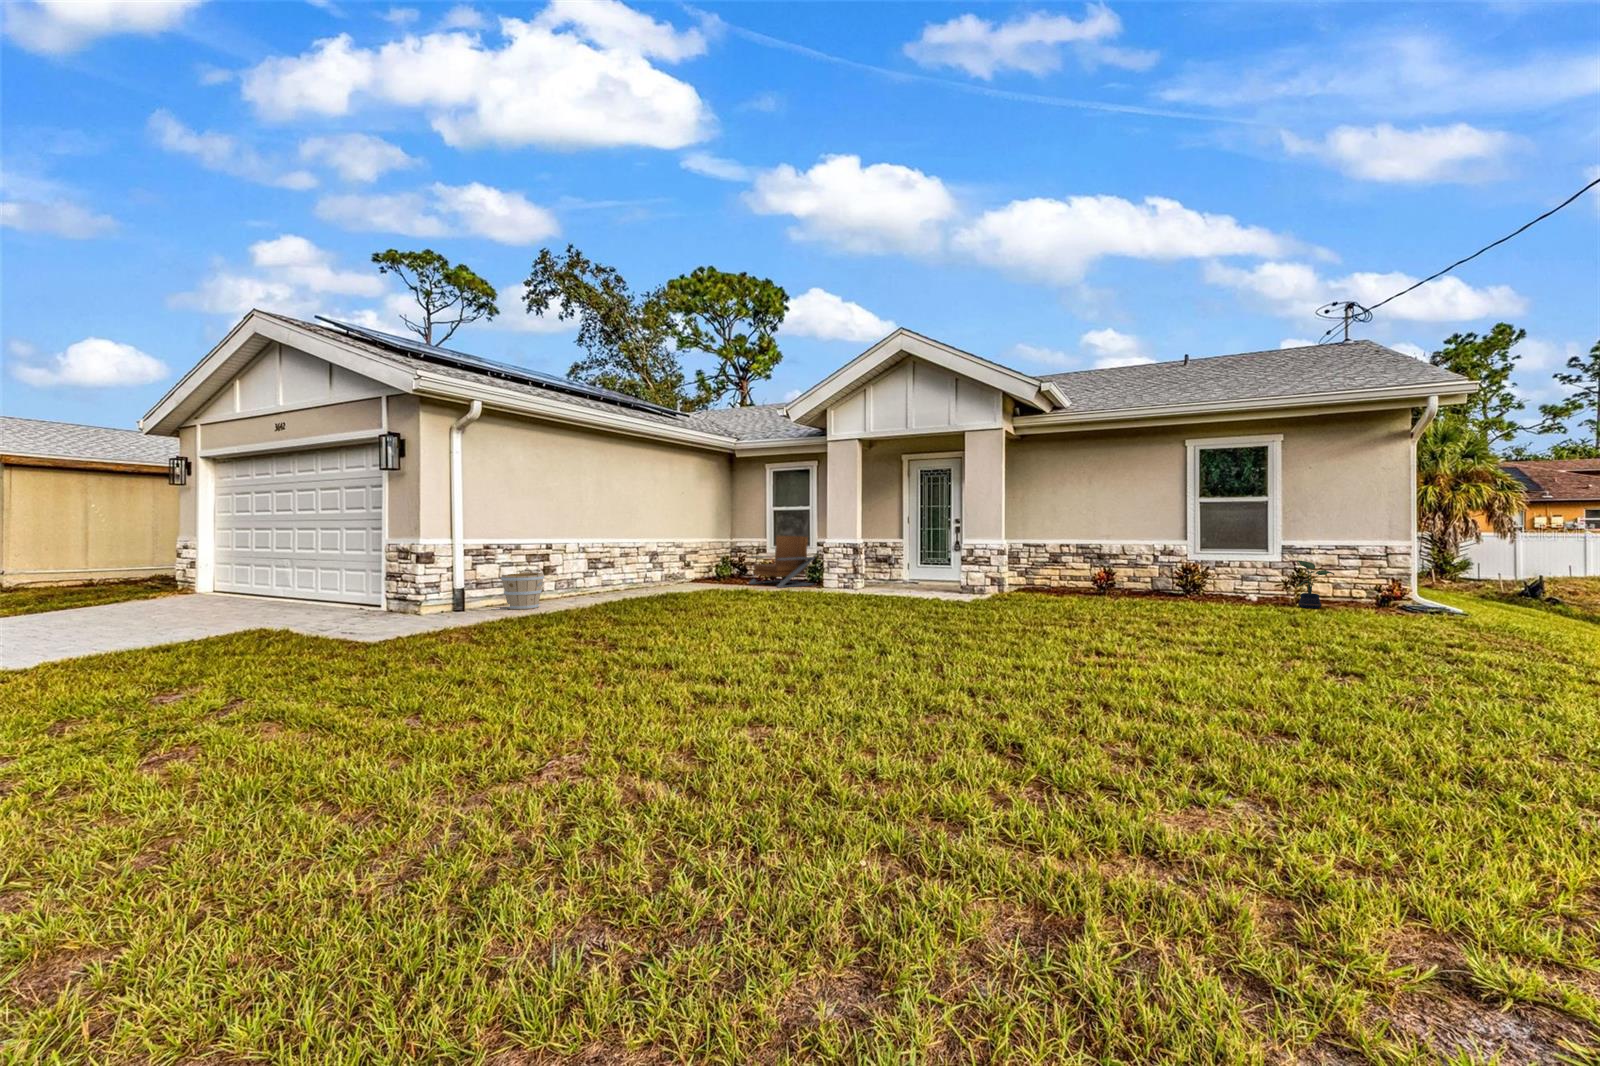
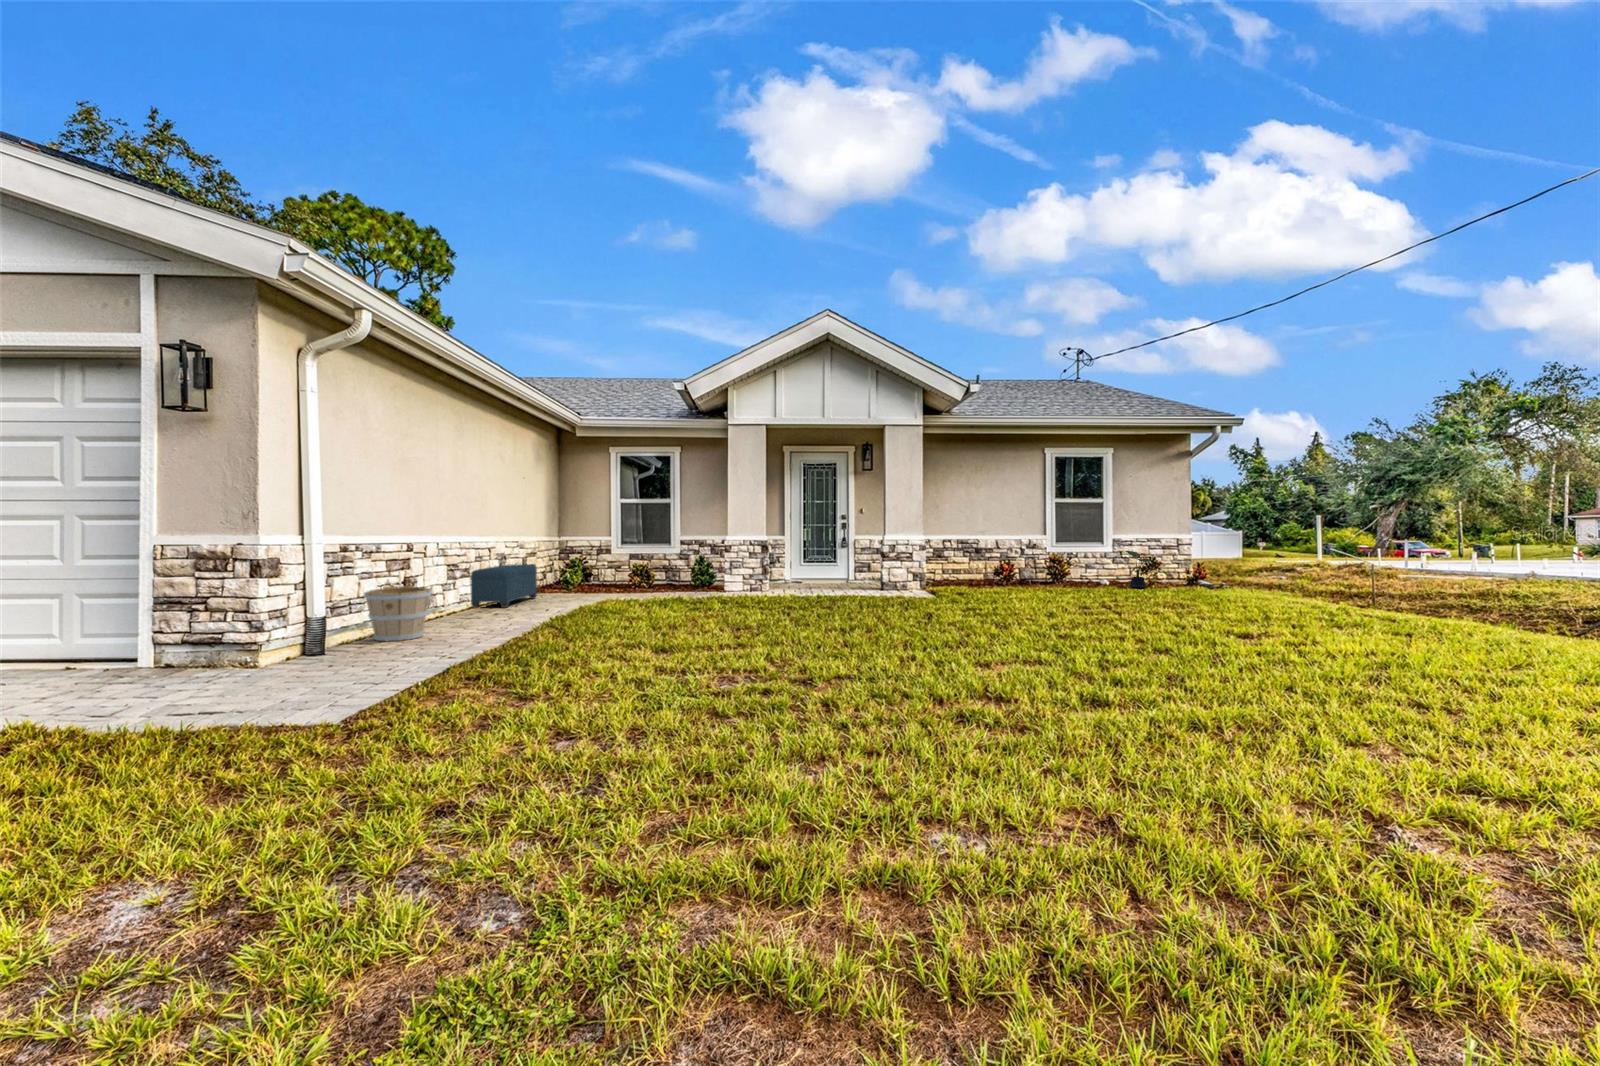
lounge chair: present [749,536,815,588] -> none [622,532,701,591]
bench: none [609,561,669,594] -> present [471,564,537,608]

